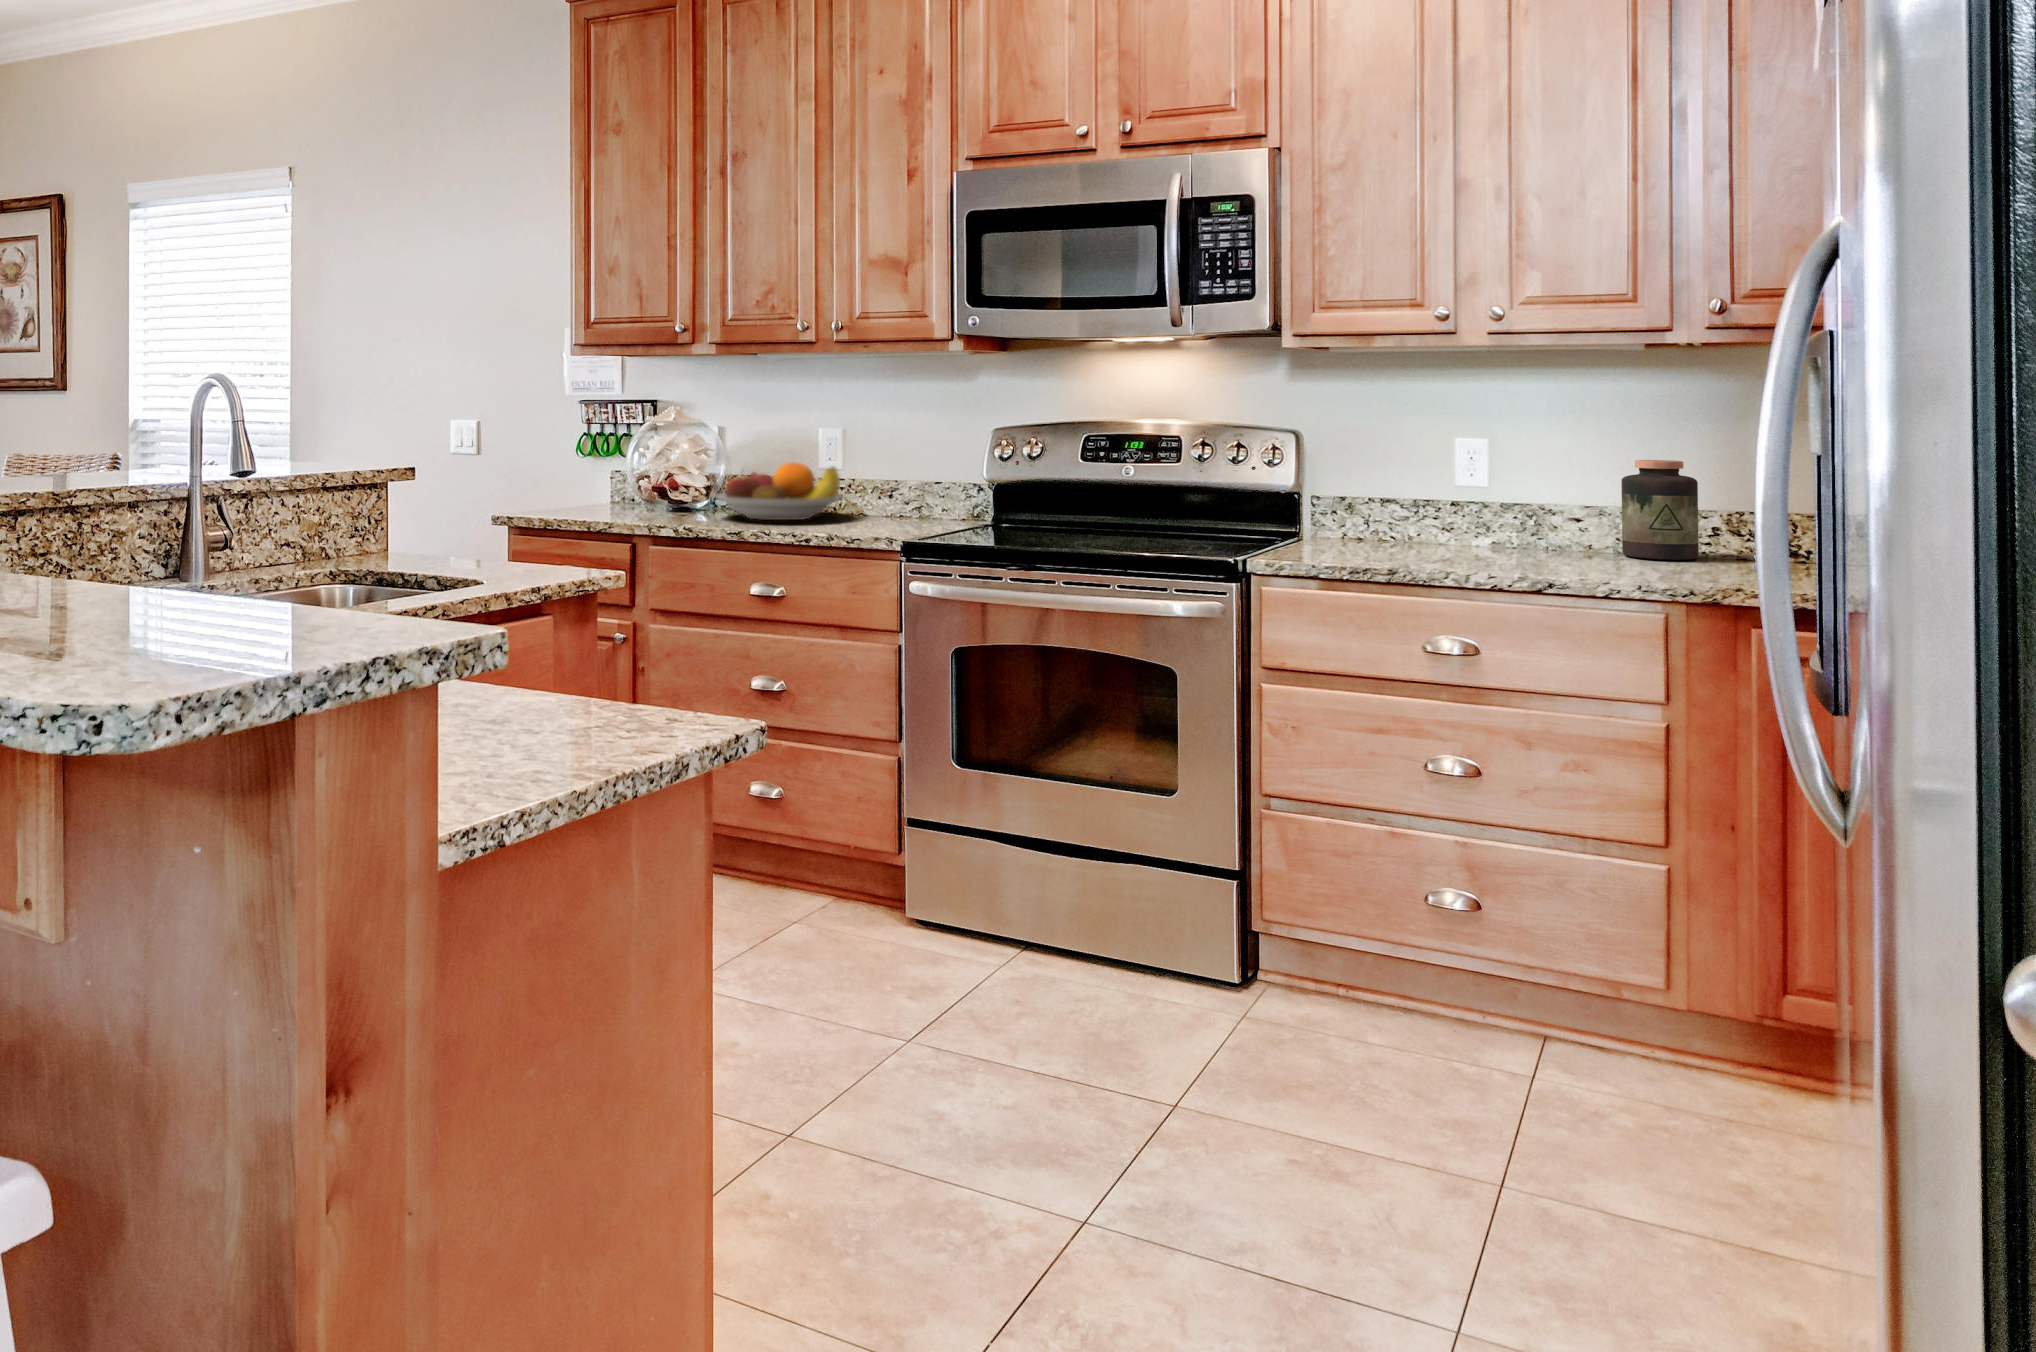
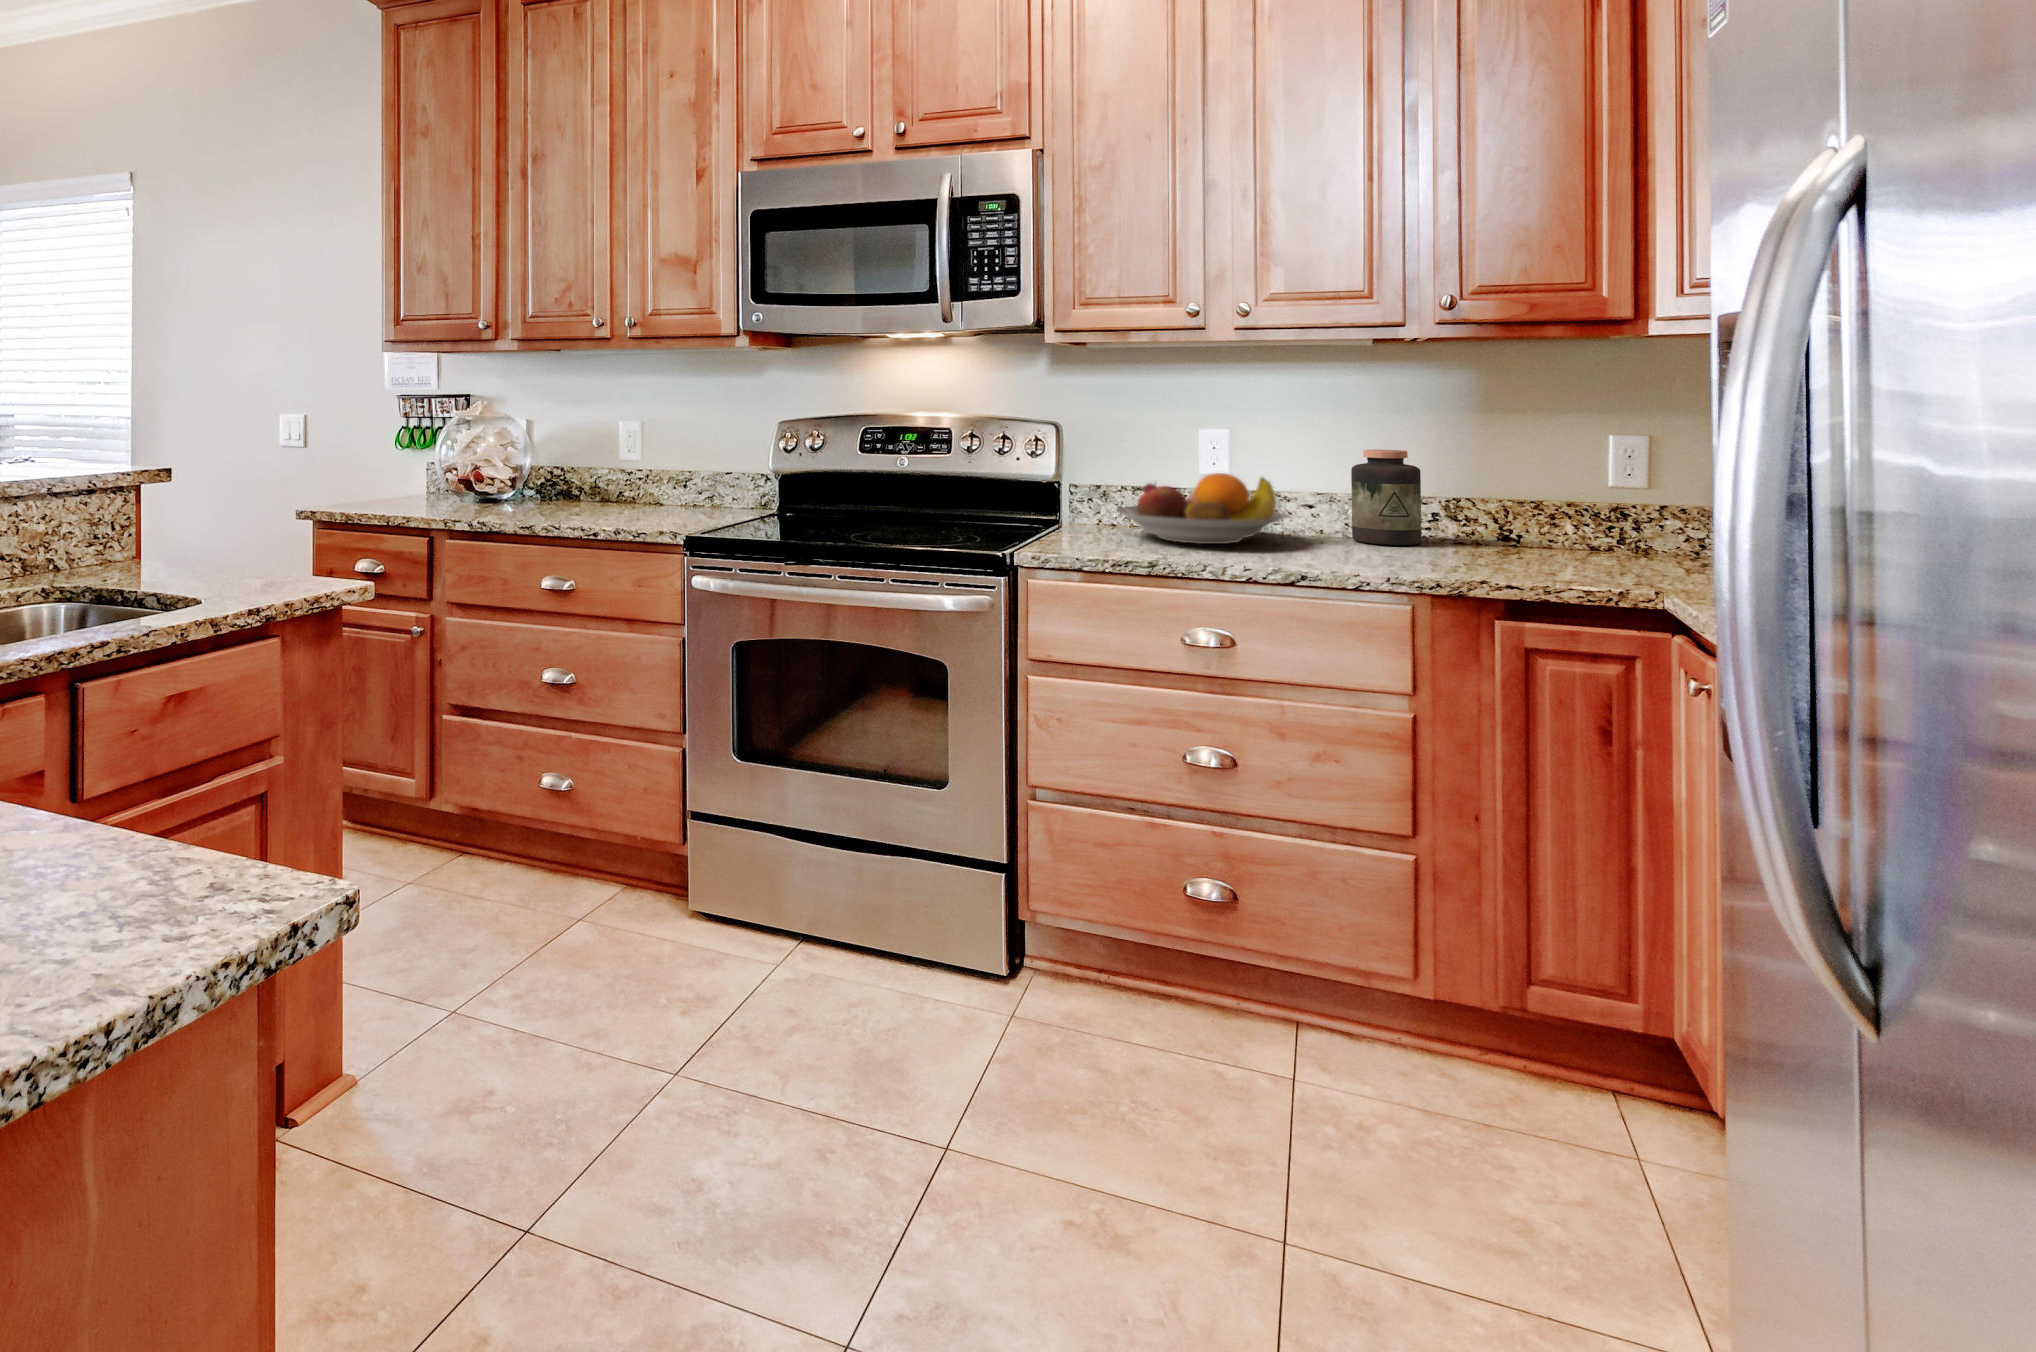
fruit bowl: present [714,462,843,520] -> present [1117,473,1285,544]

